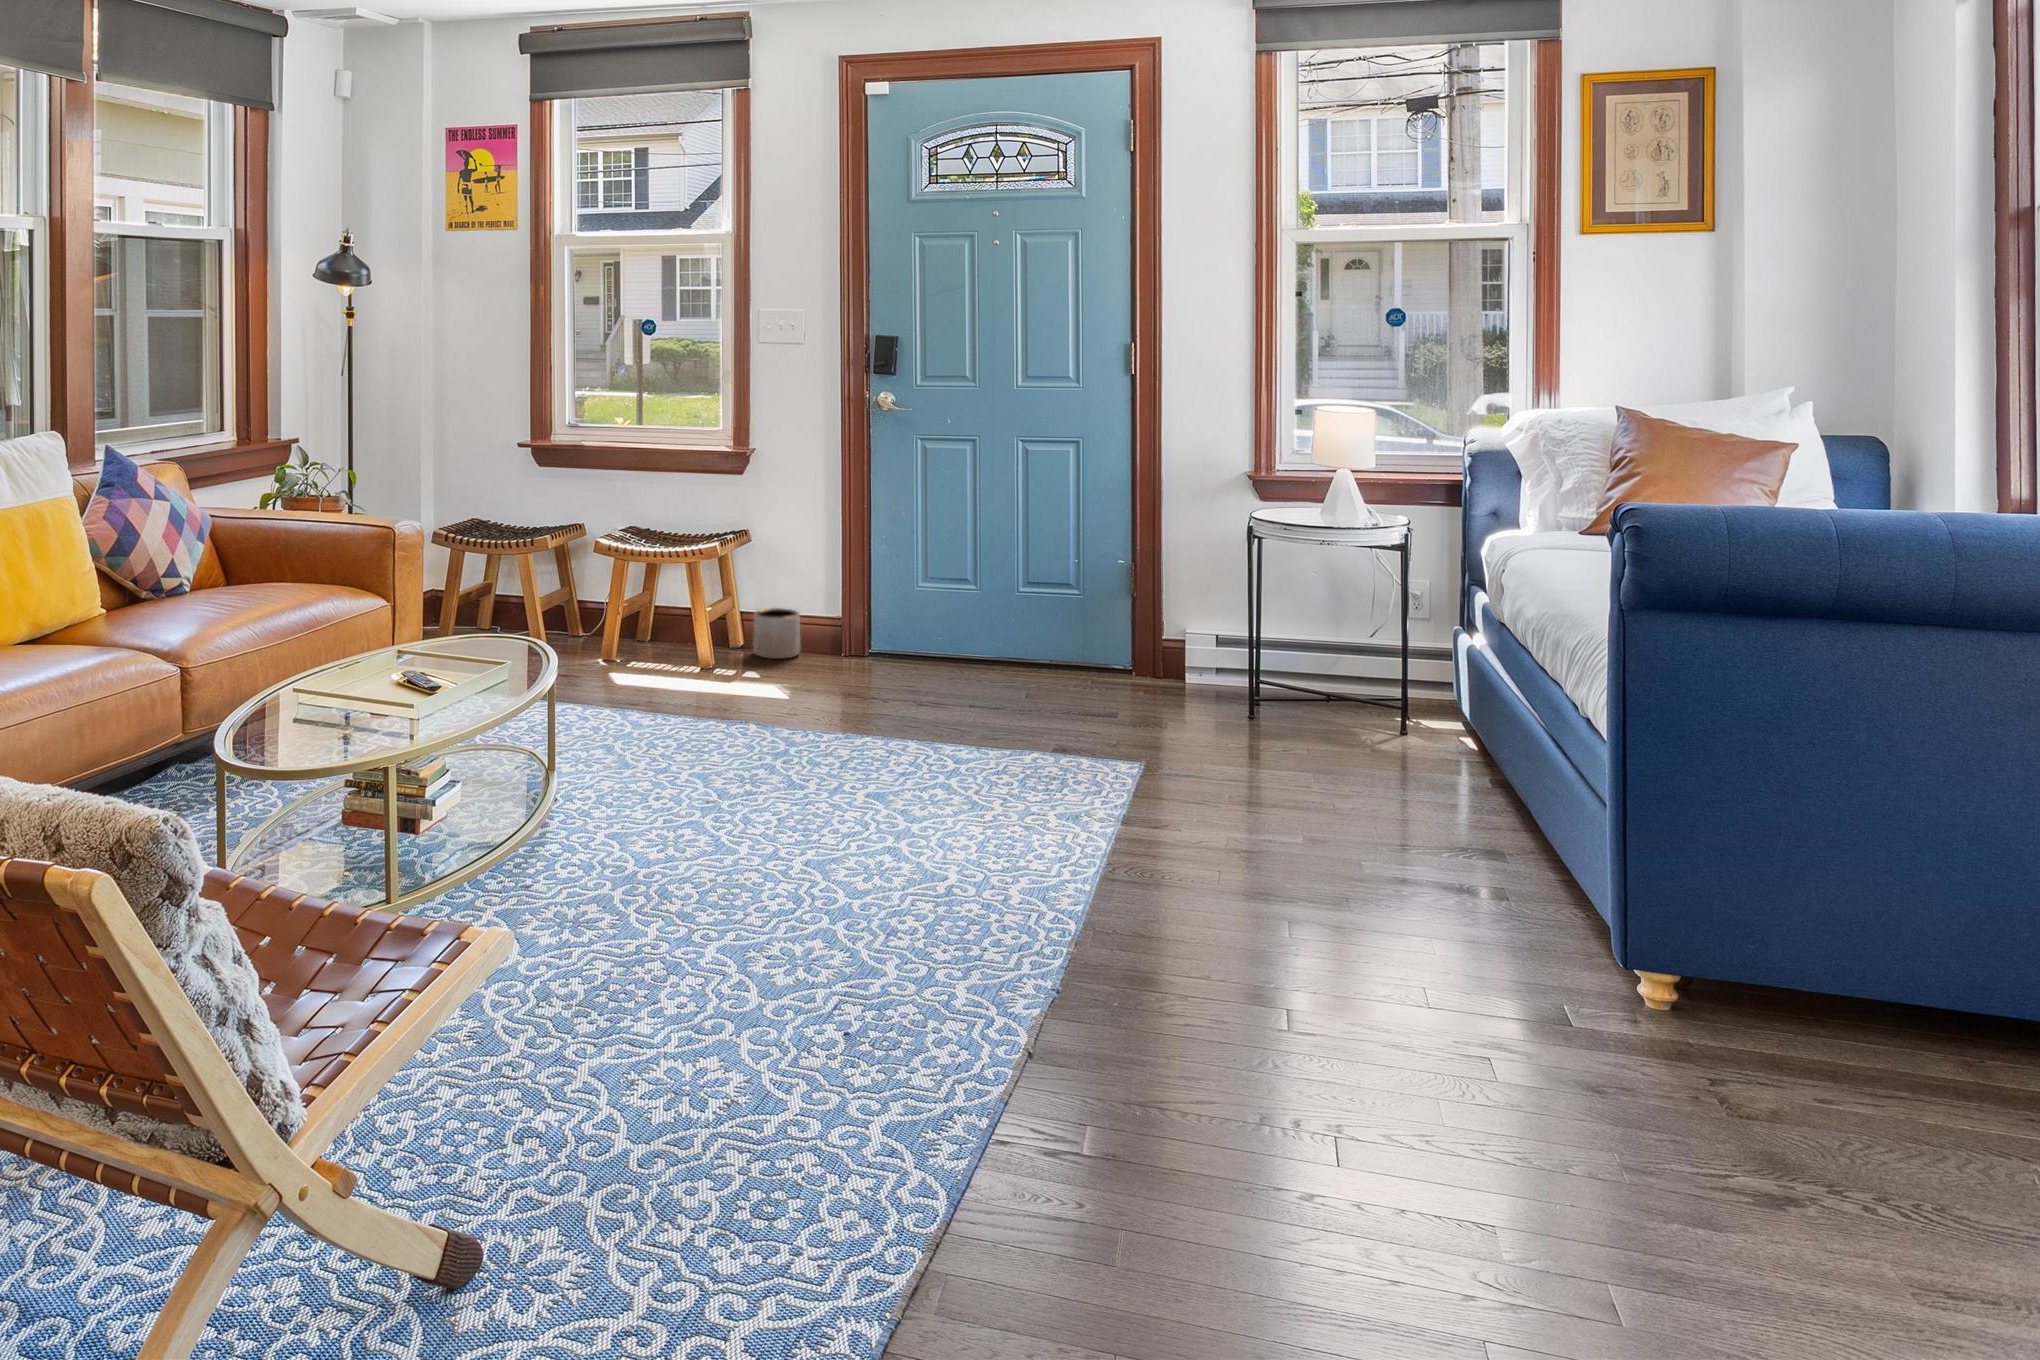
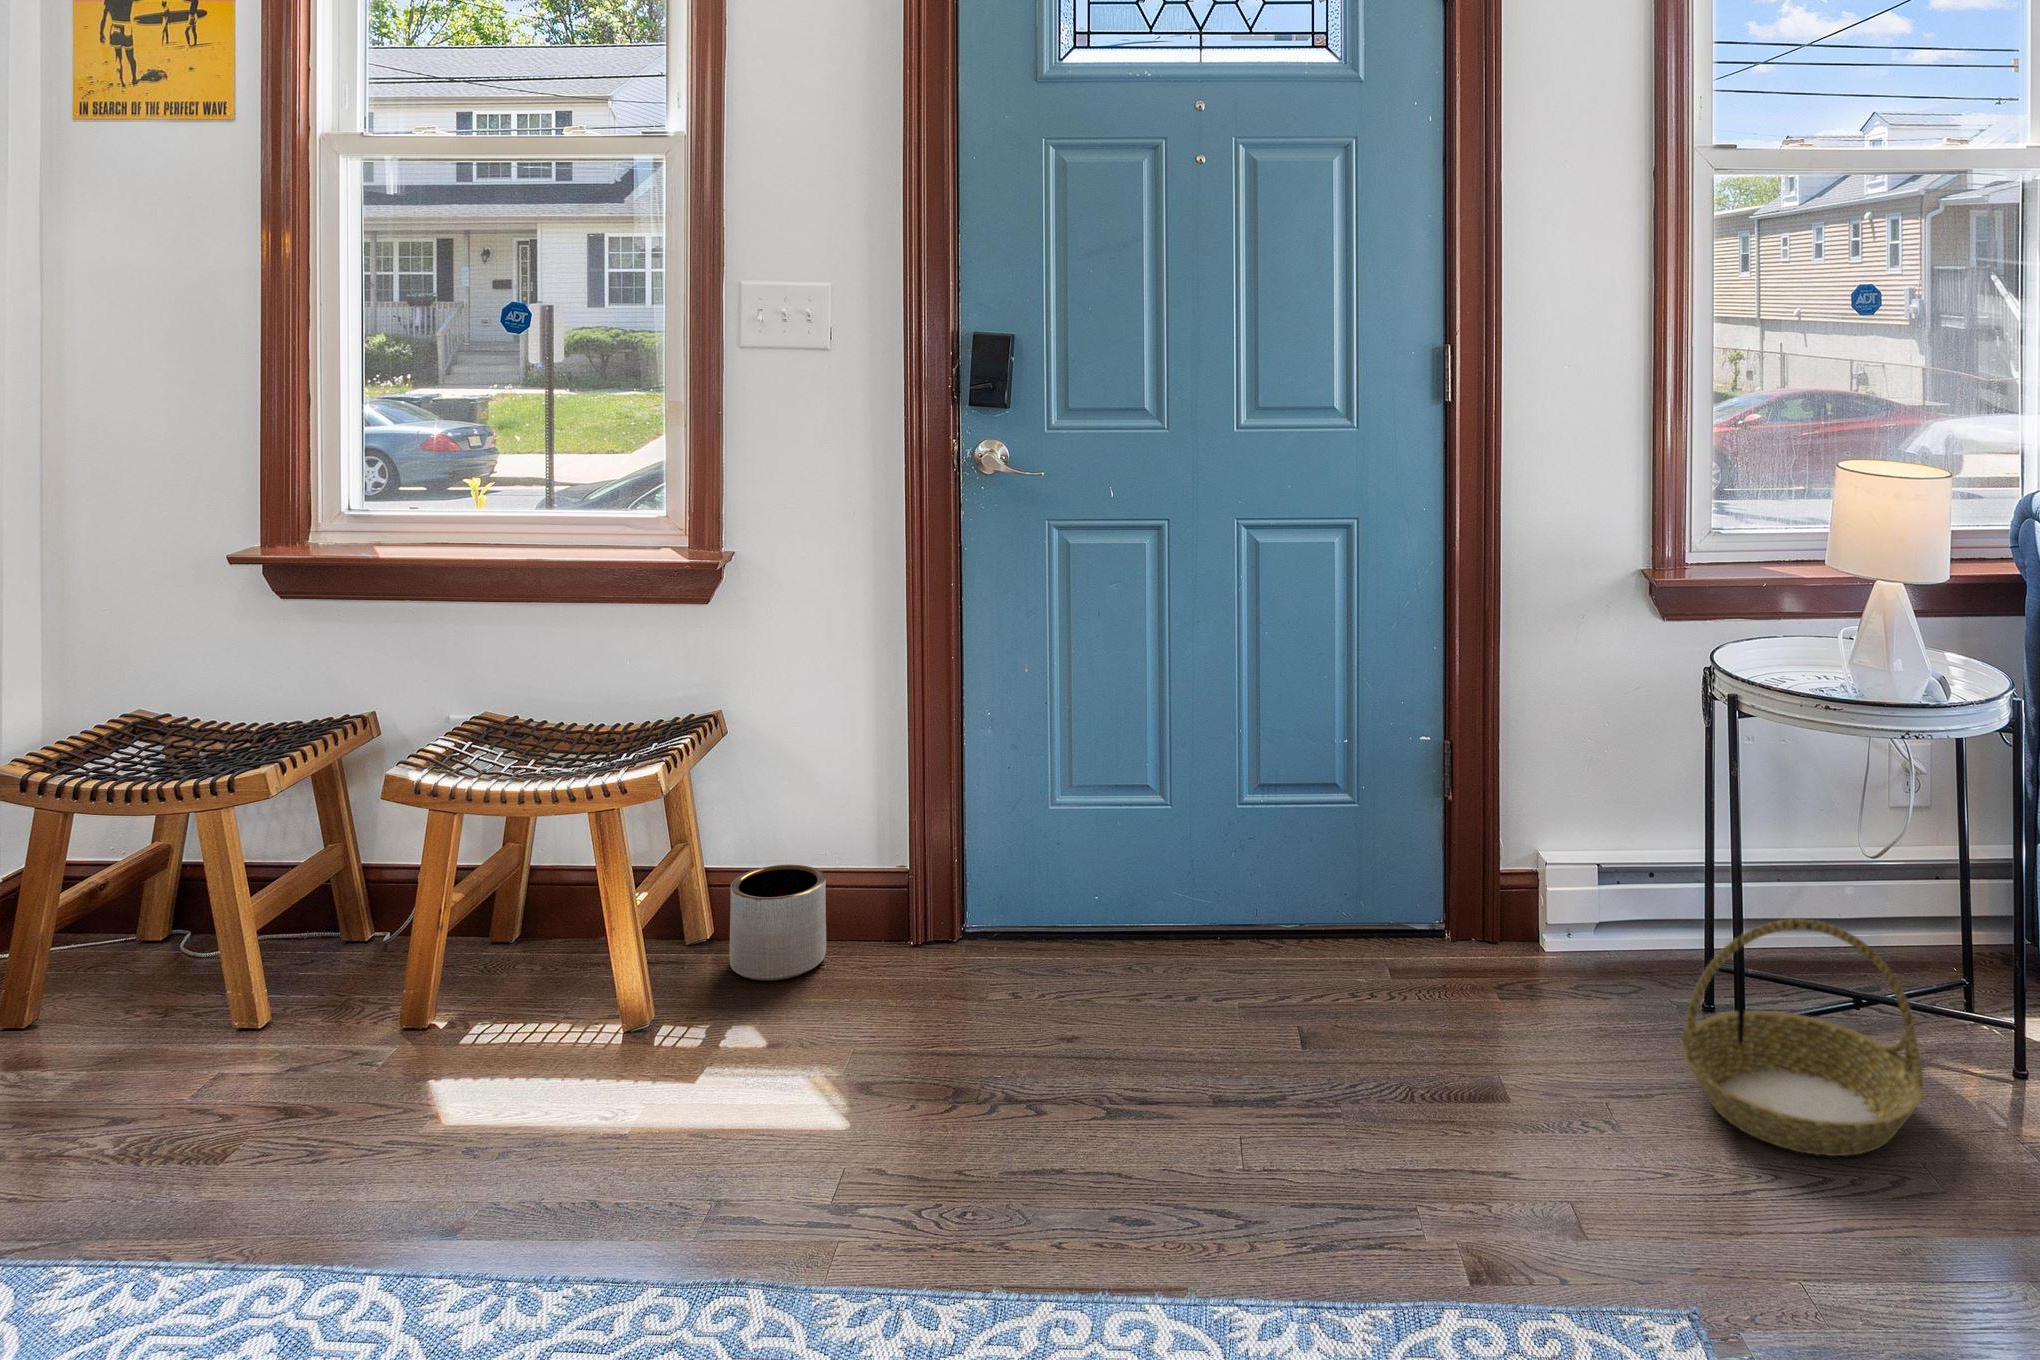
basket: none [1215,633,1333,739] -> present [1682,919,1923,1156]

